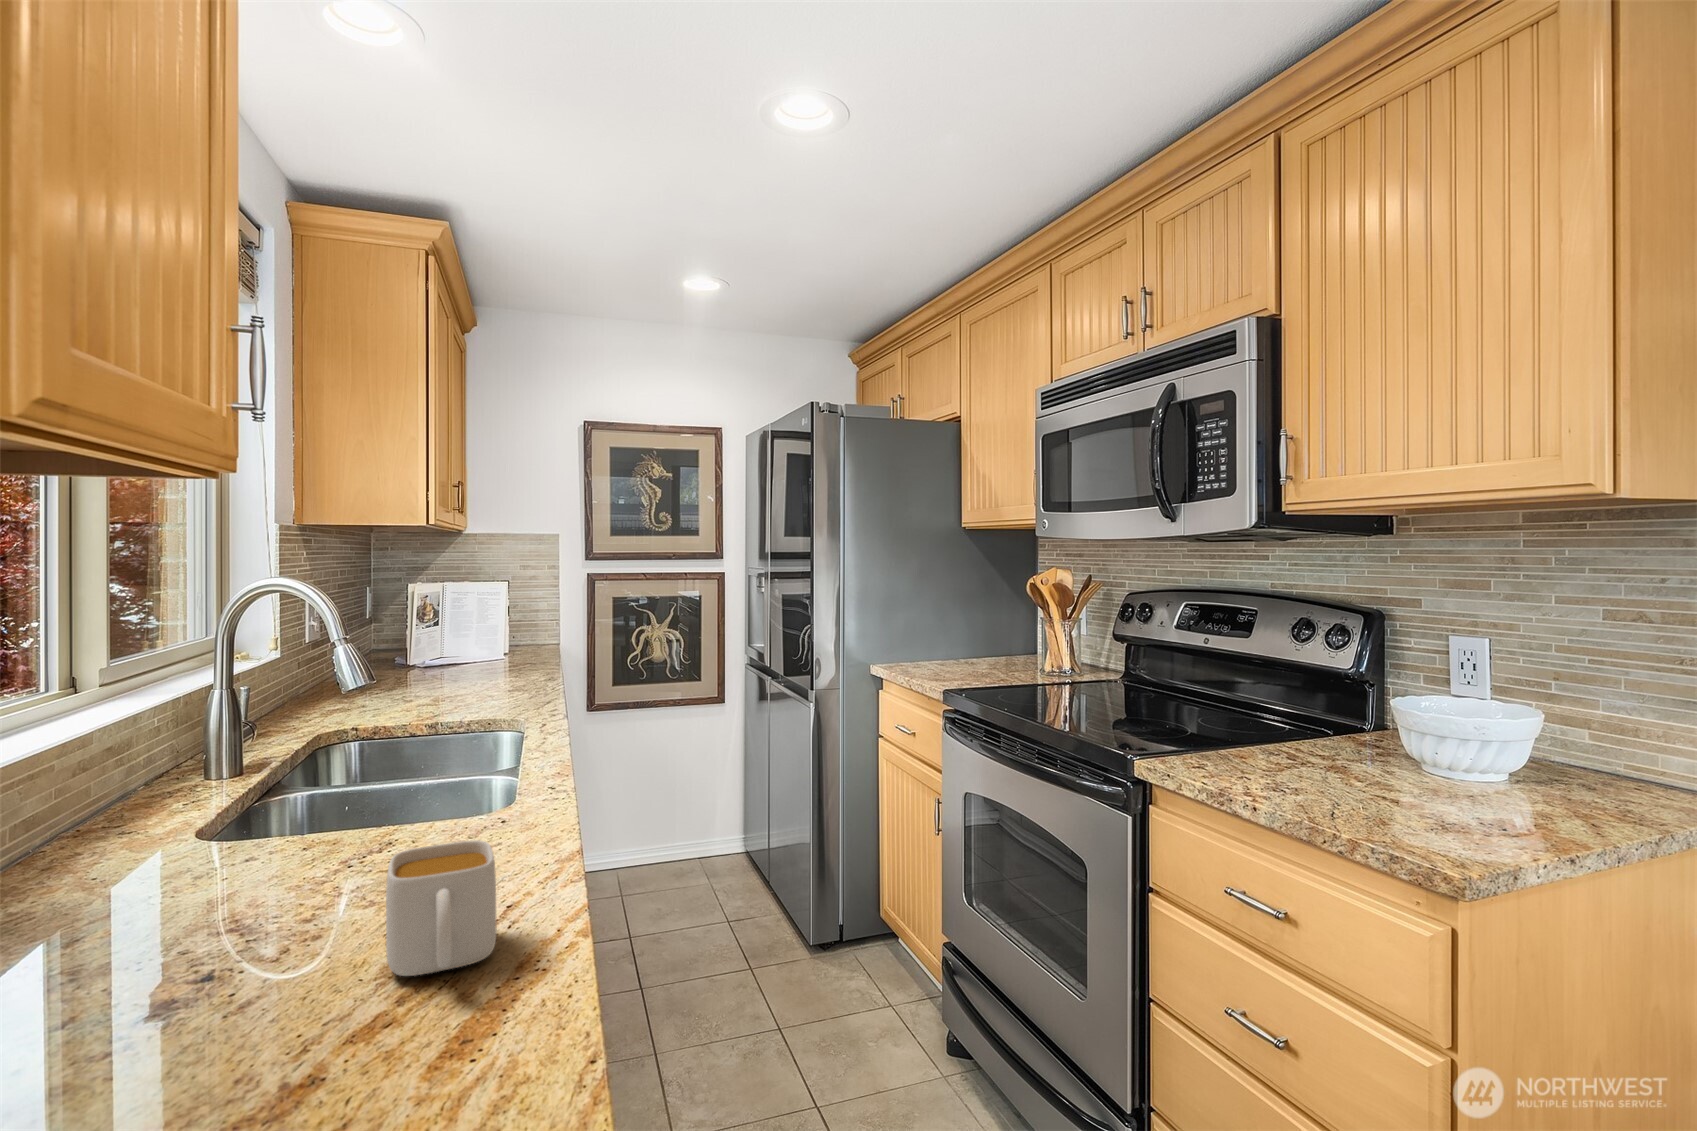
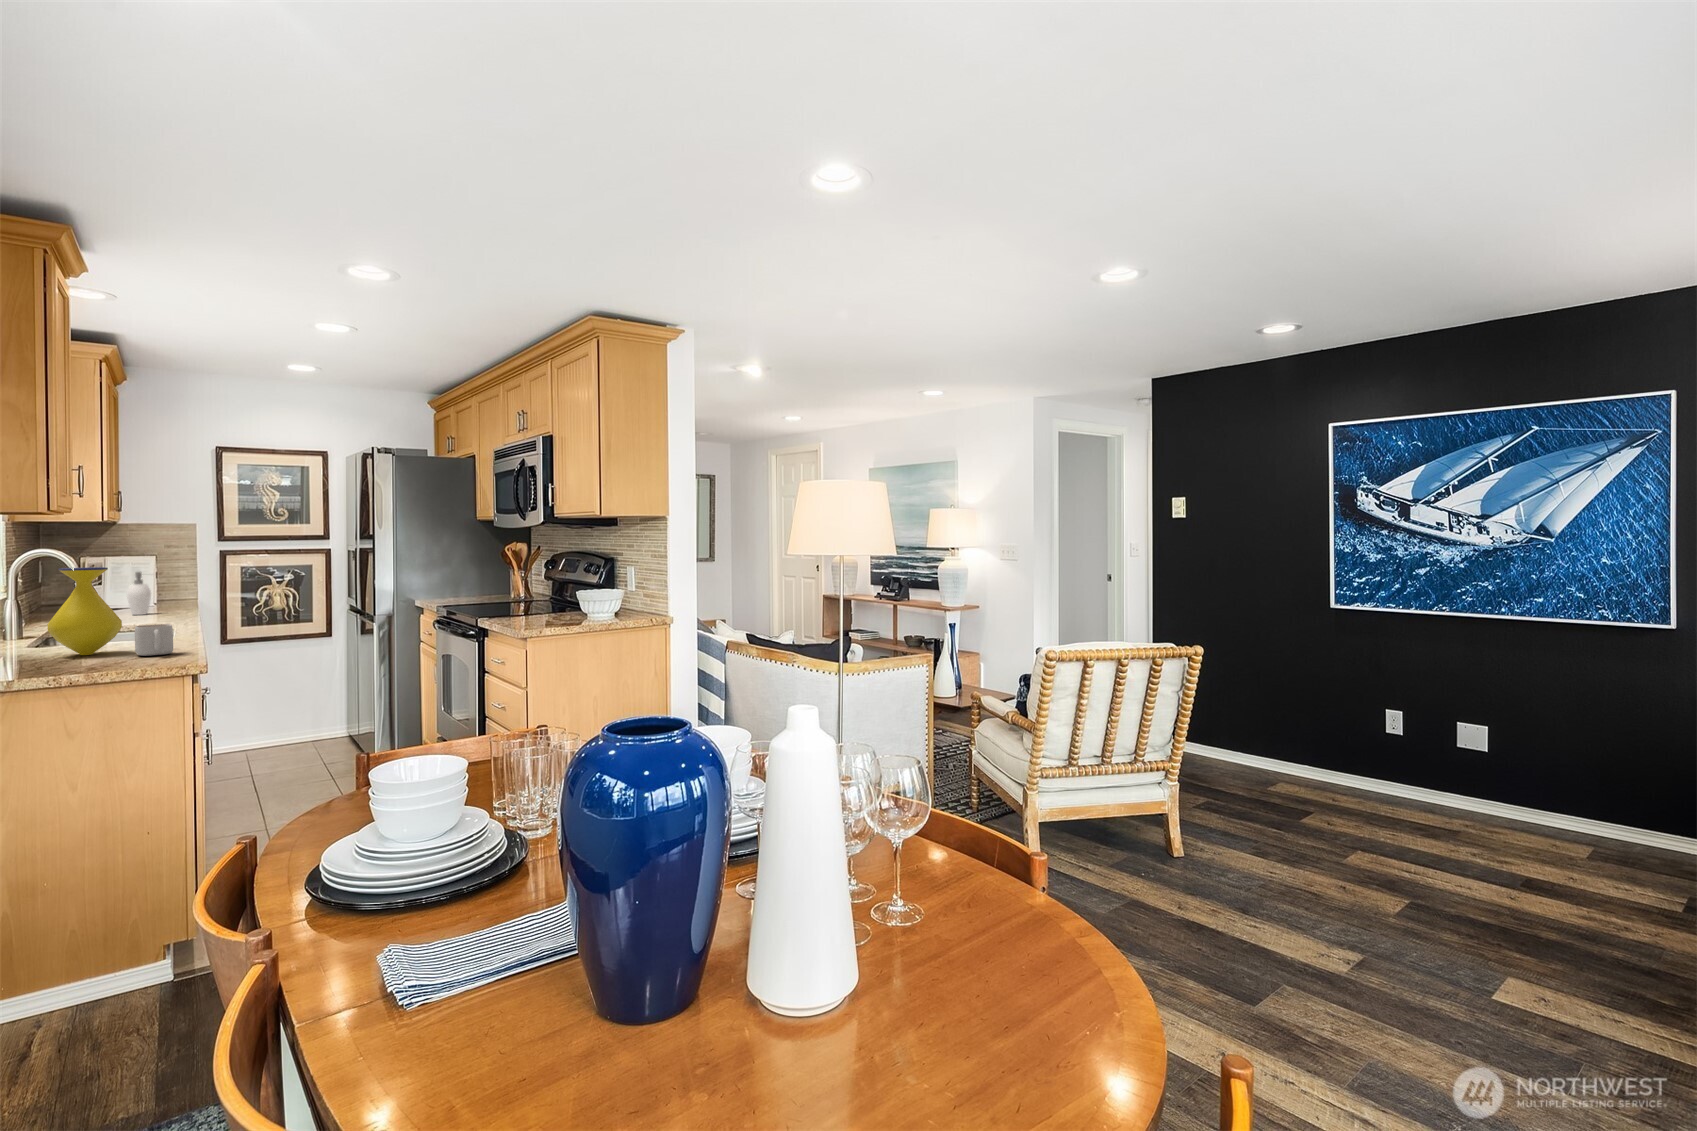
soap dispenser: none [461,611,506,683] -> present [127,572,151,615]
vase: none [169,647,371,928] -> present [47,567,122,655]

